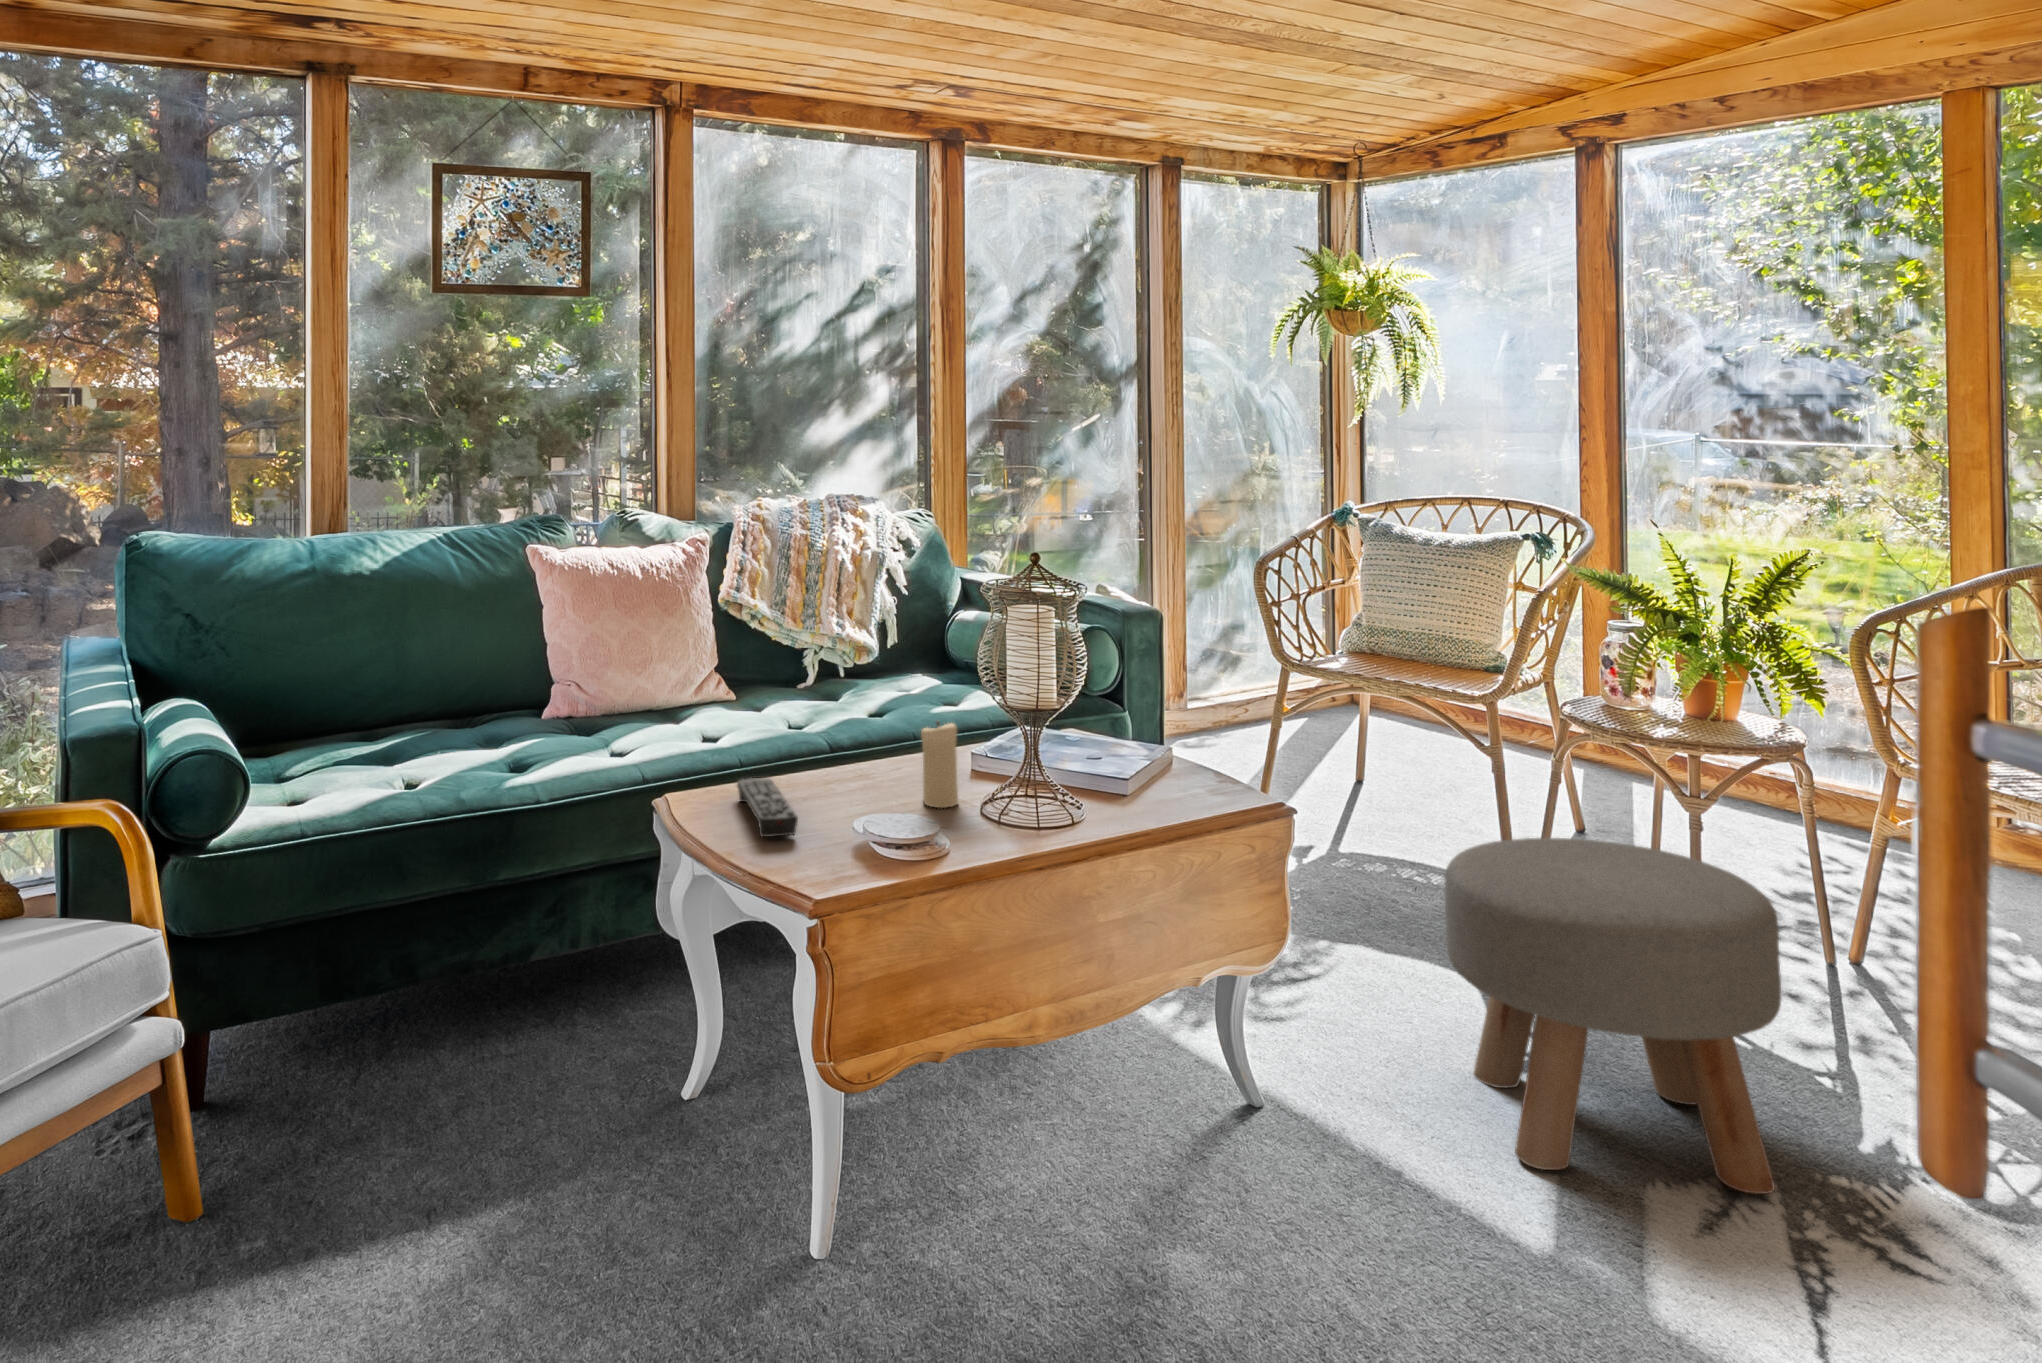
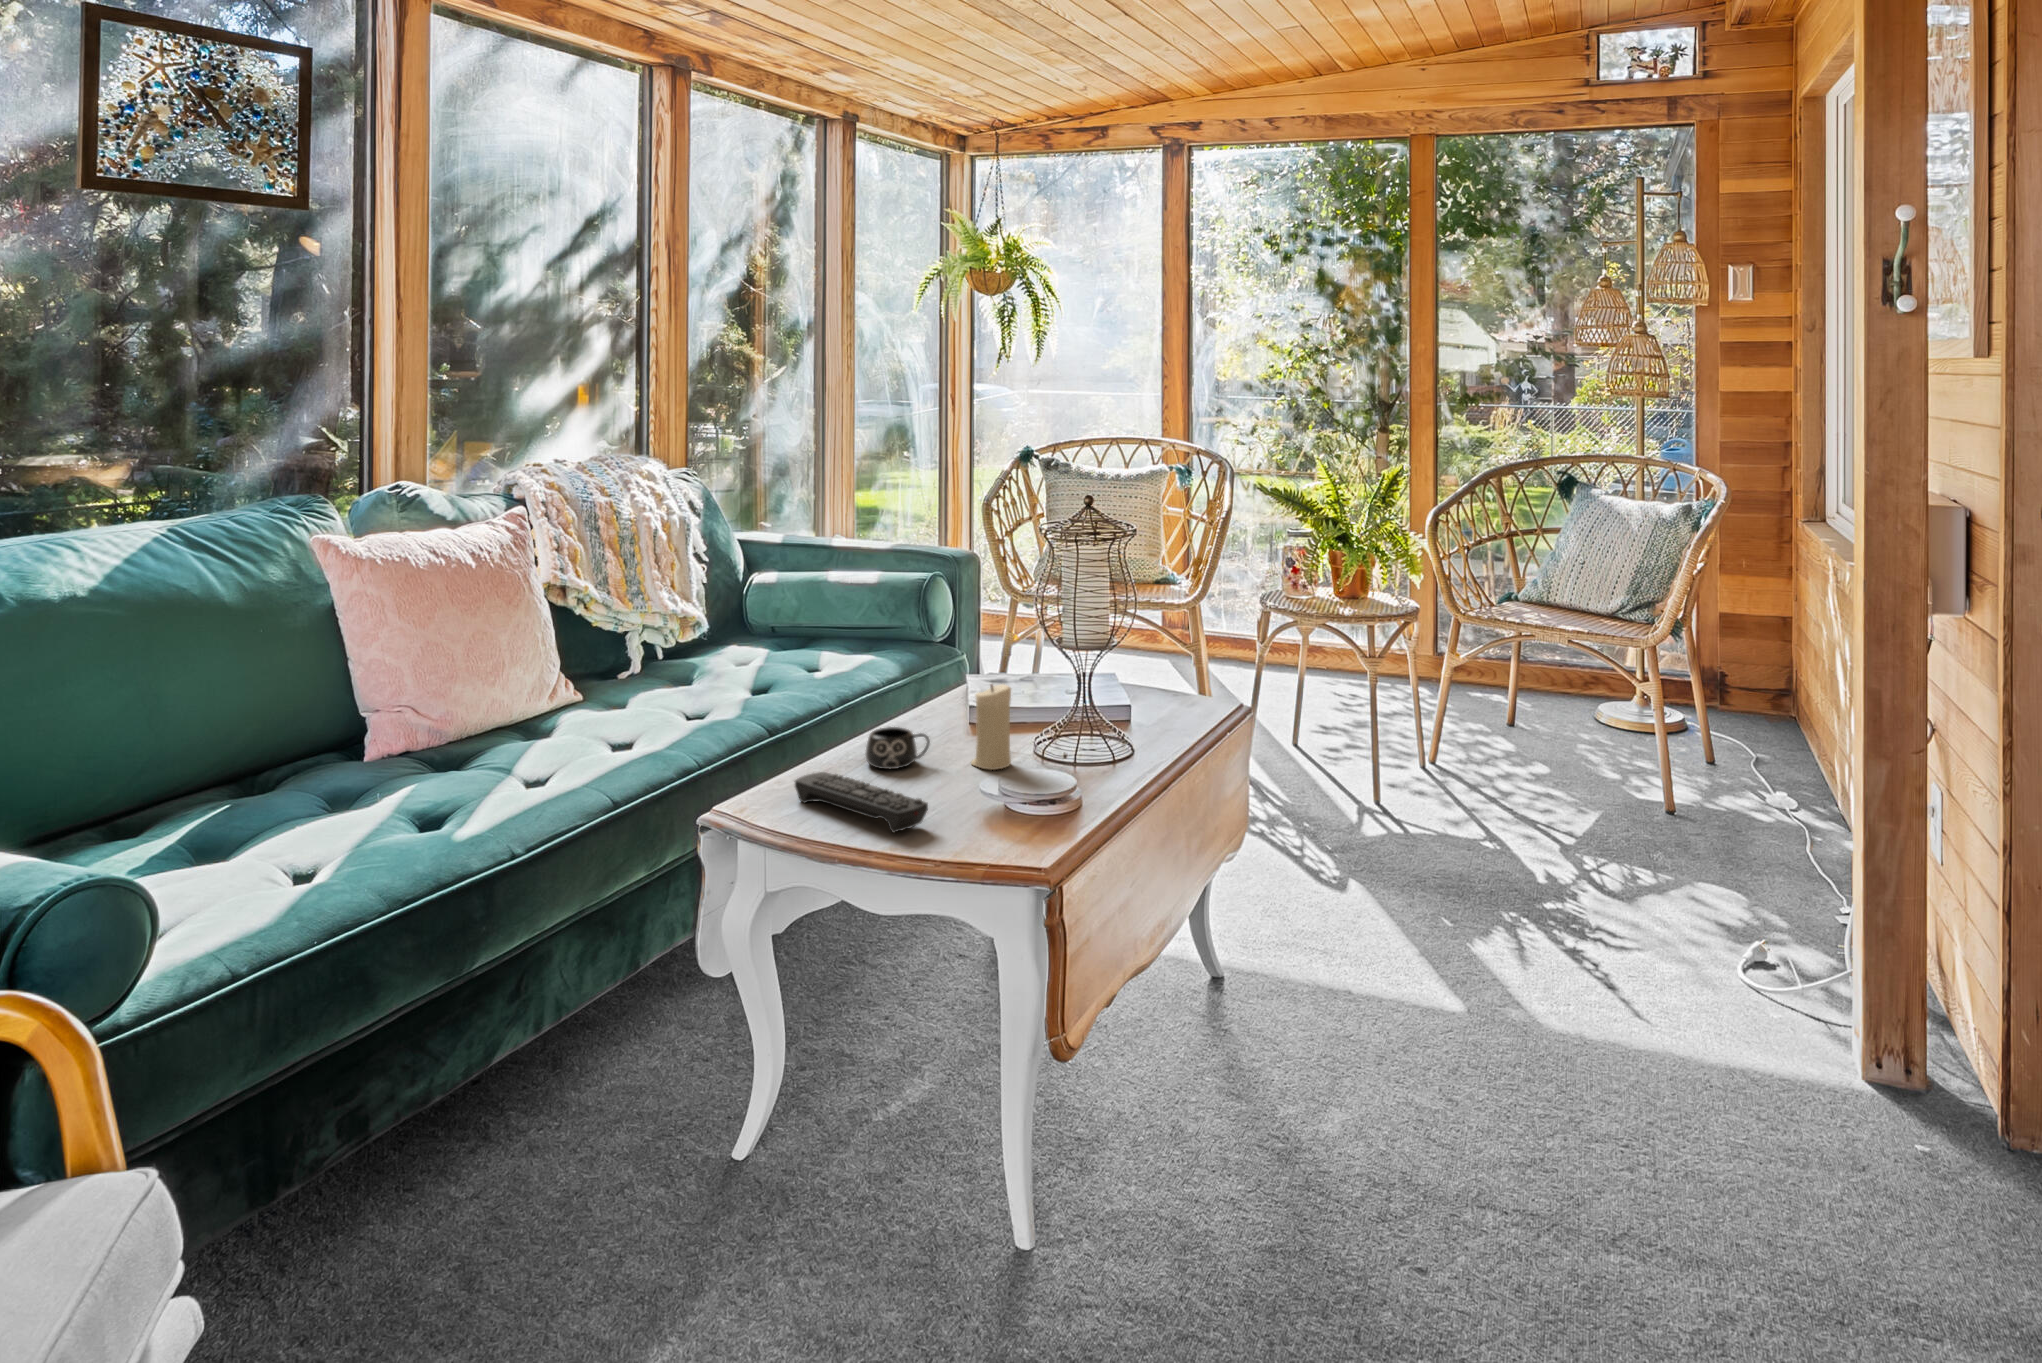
mug: none [833,751,888,790] -> present [866,727,930,769]
ottoman: present [1444,838,1781,1194] -> none [1313,704,1535,958]

